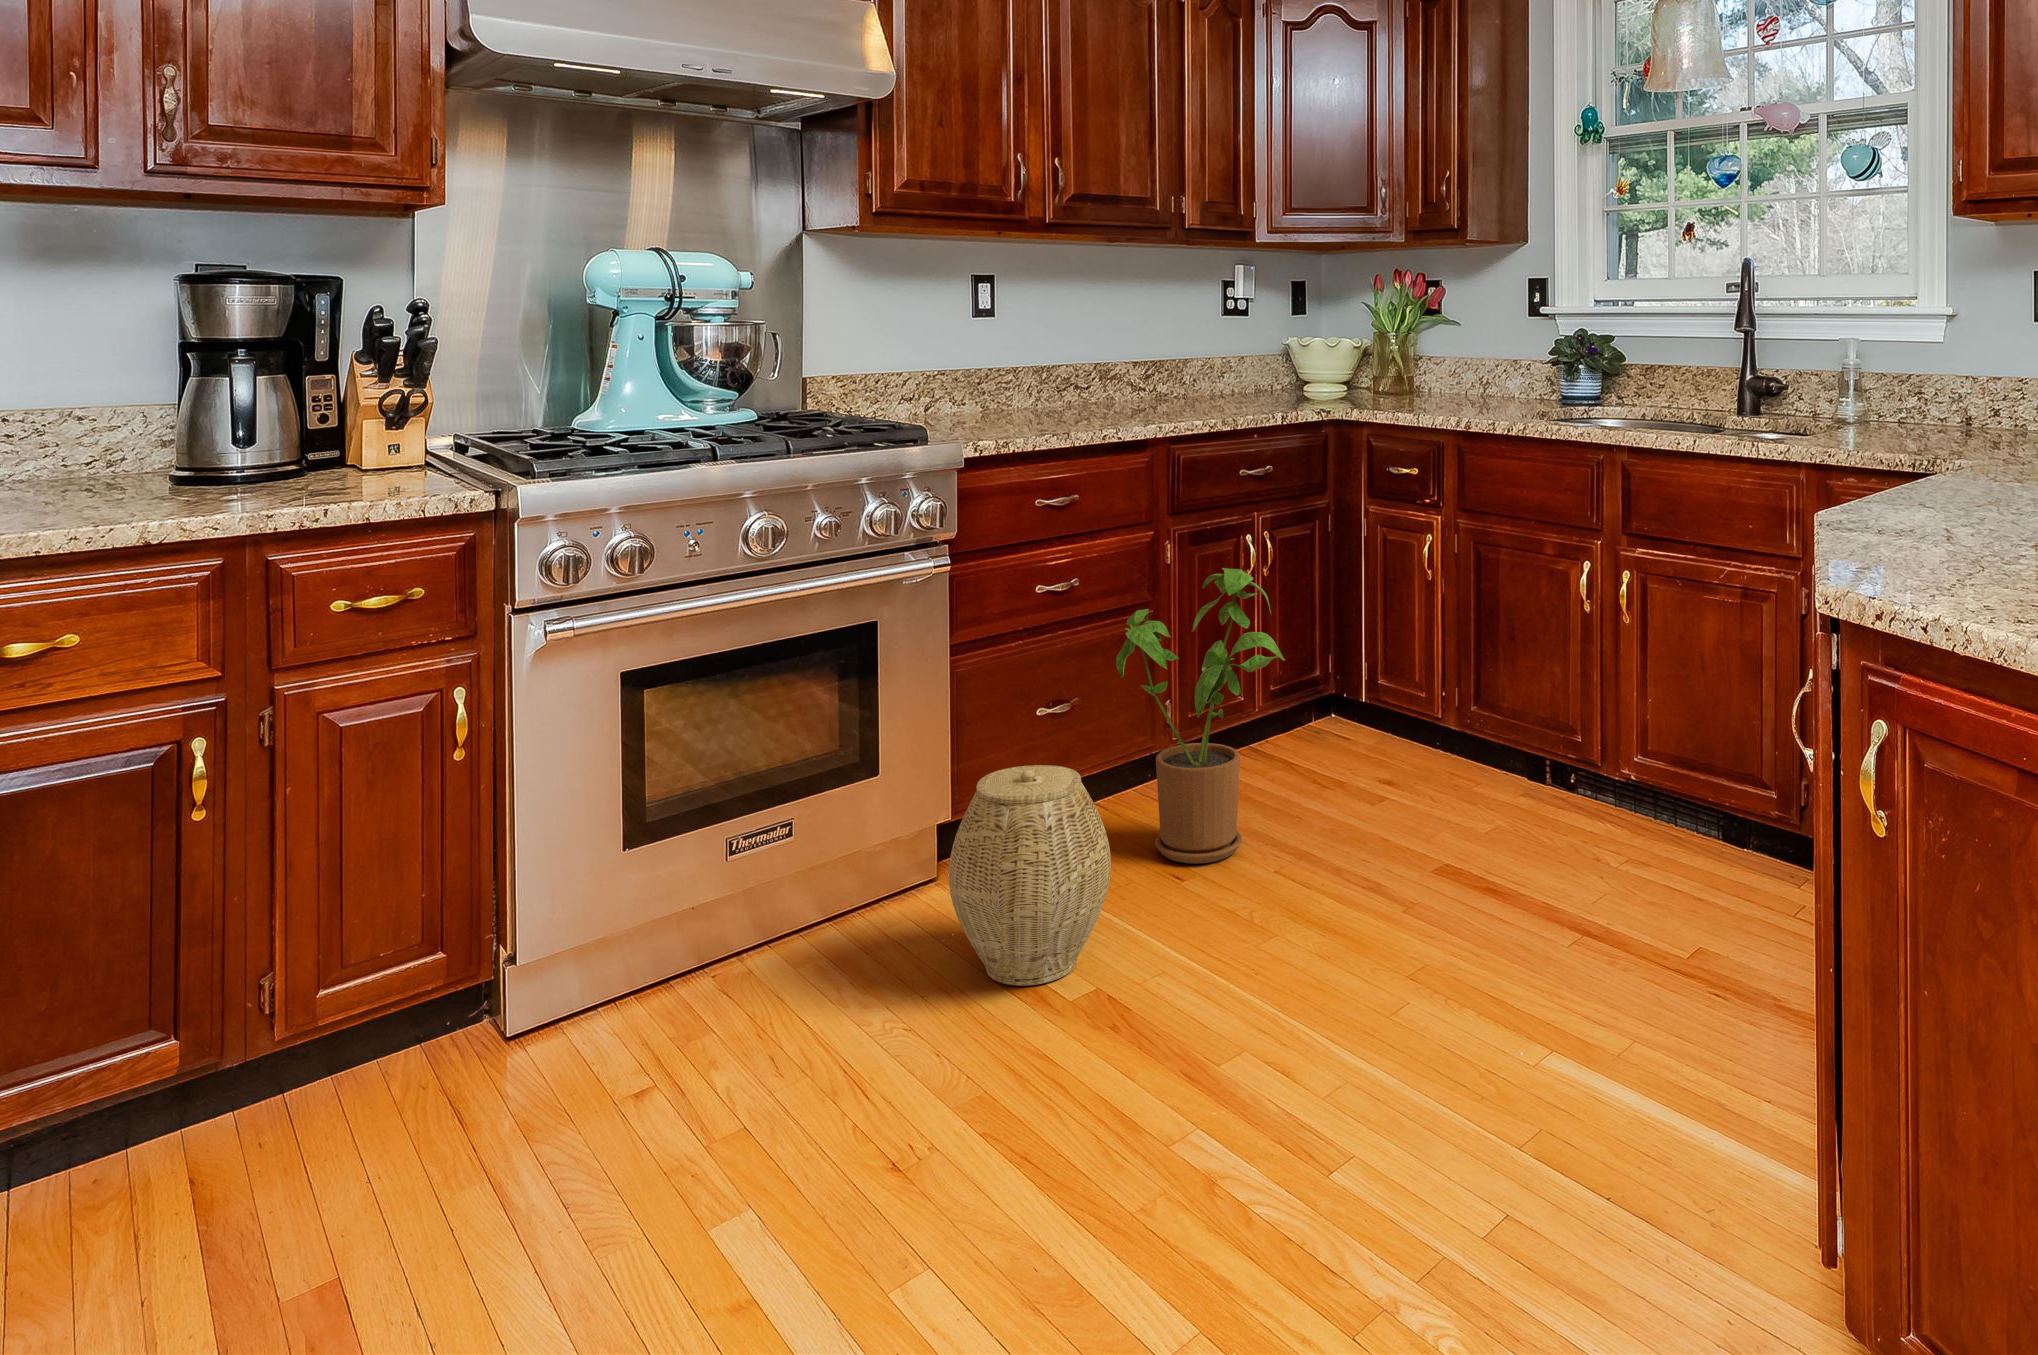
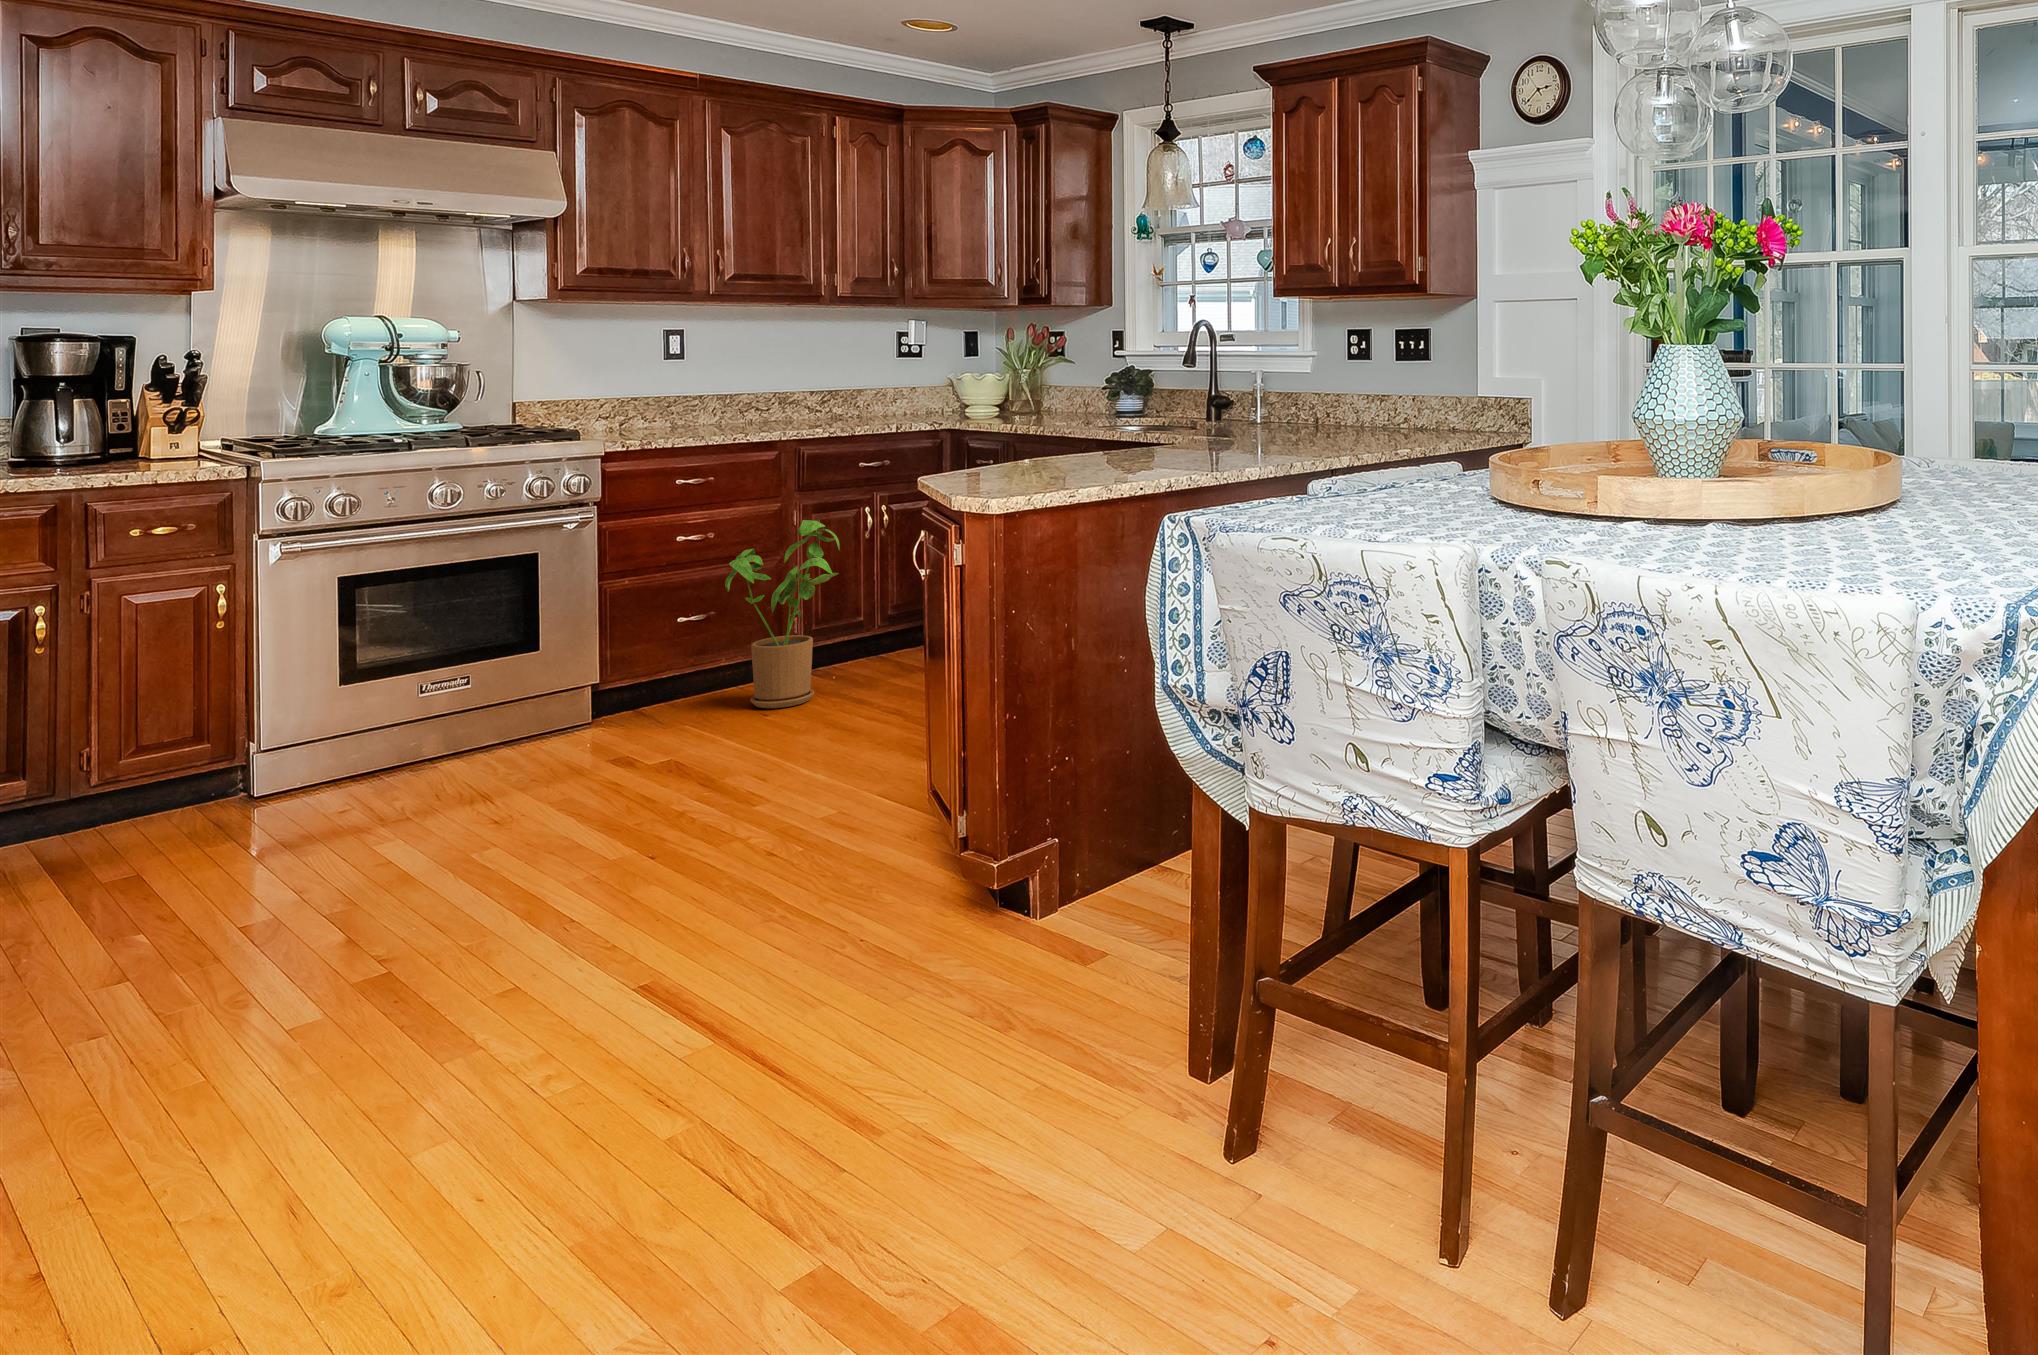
woven basket: present [949,765,1111,986] -> none [566,635,682,763]

